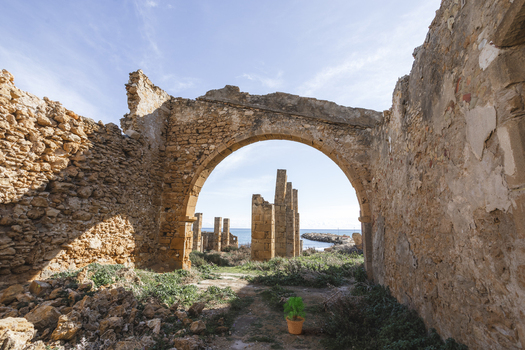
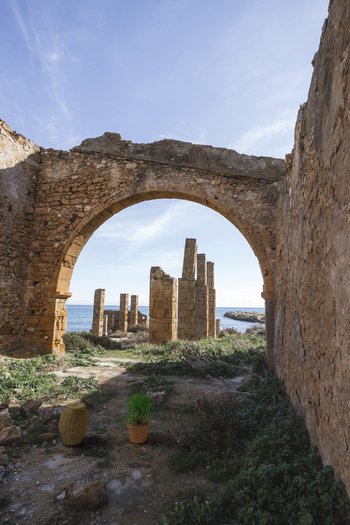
woven basket: none [237,304,259,336] -> present [59,402,90,445]

